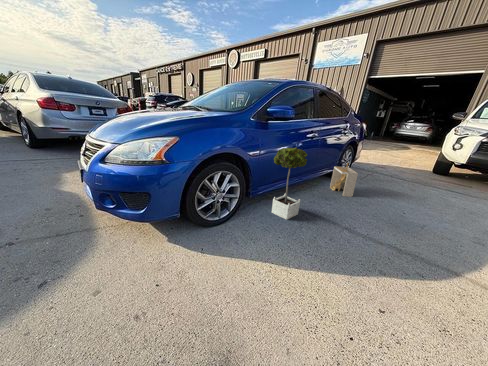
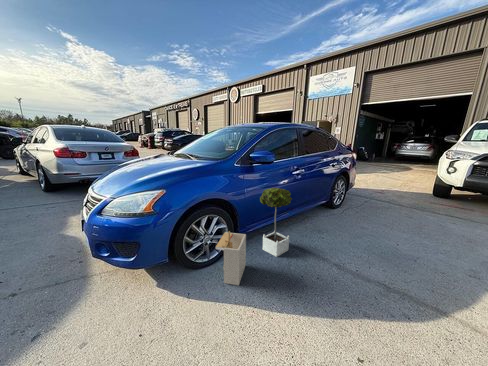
storage bin: present [330,163,358,197] -> present [216,231,246,285]

